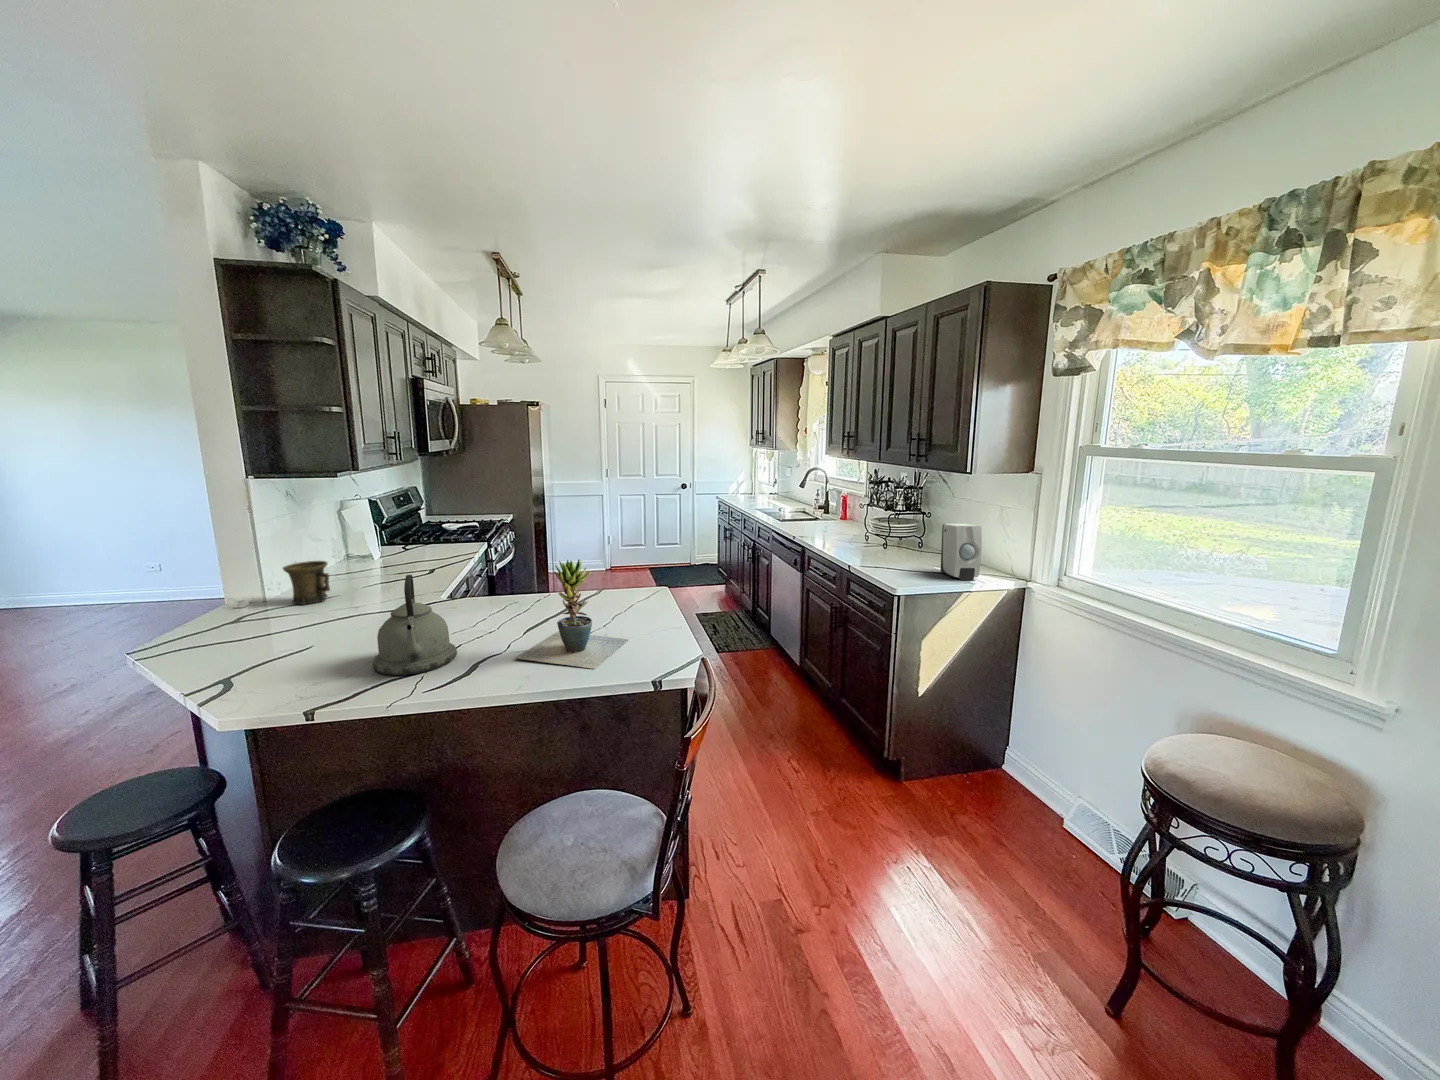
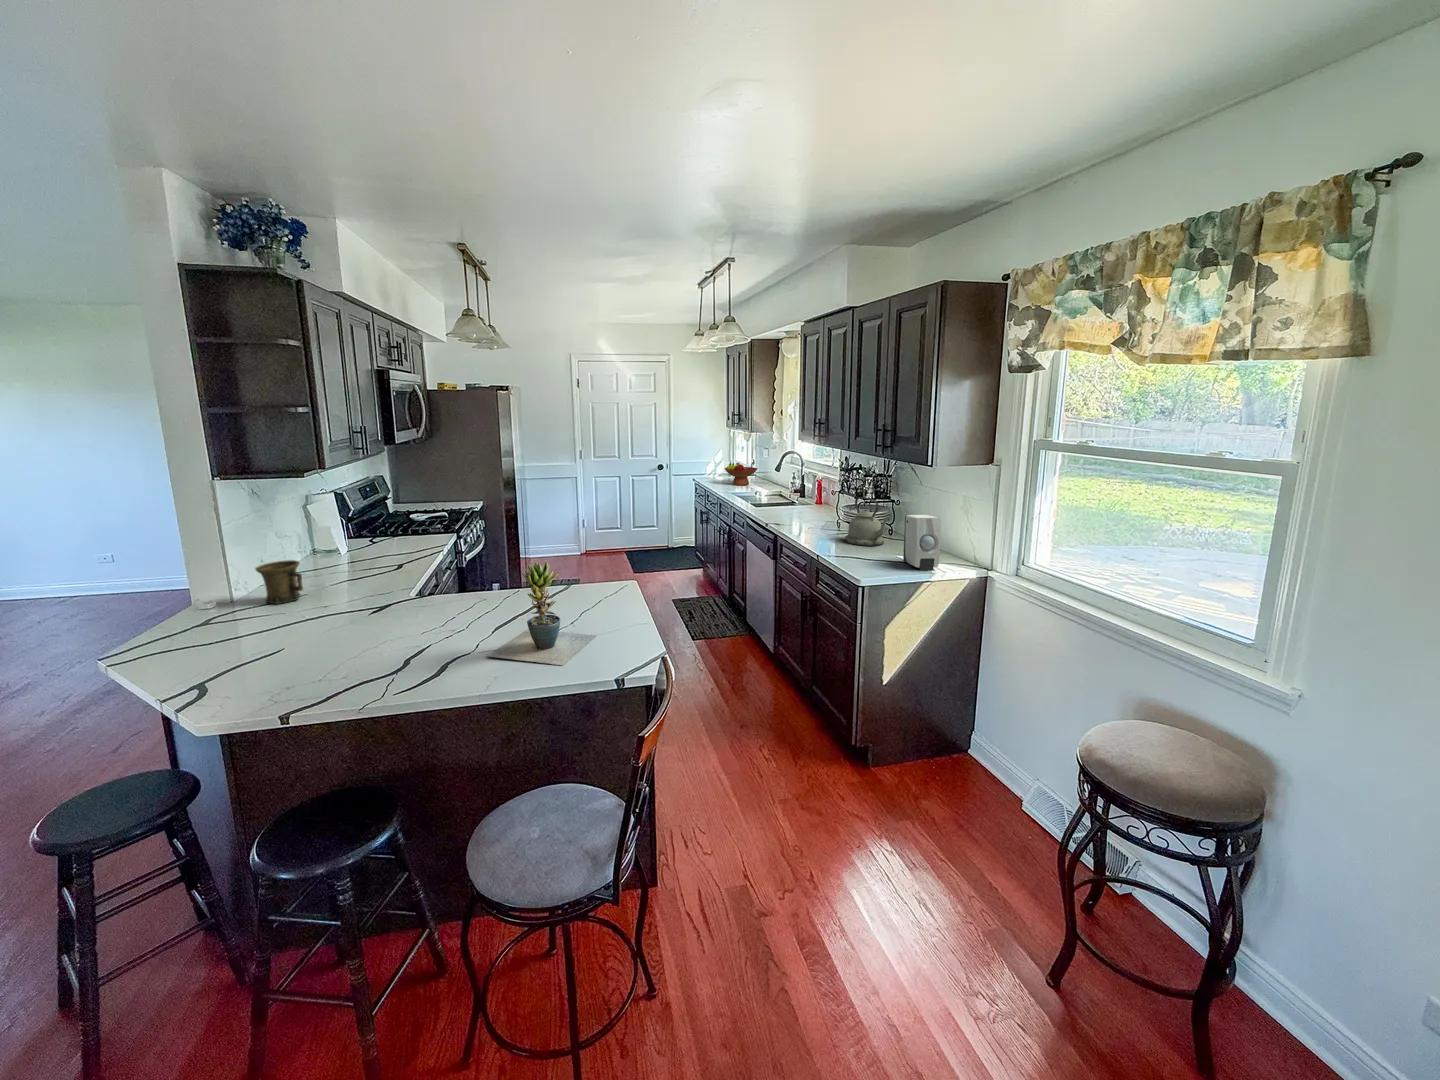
fruit bowl: none [748,479,781,501] -> present [725,463,757,485]
kettle: present [373,575,457,675] -> present [845,497,889,546]

